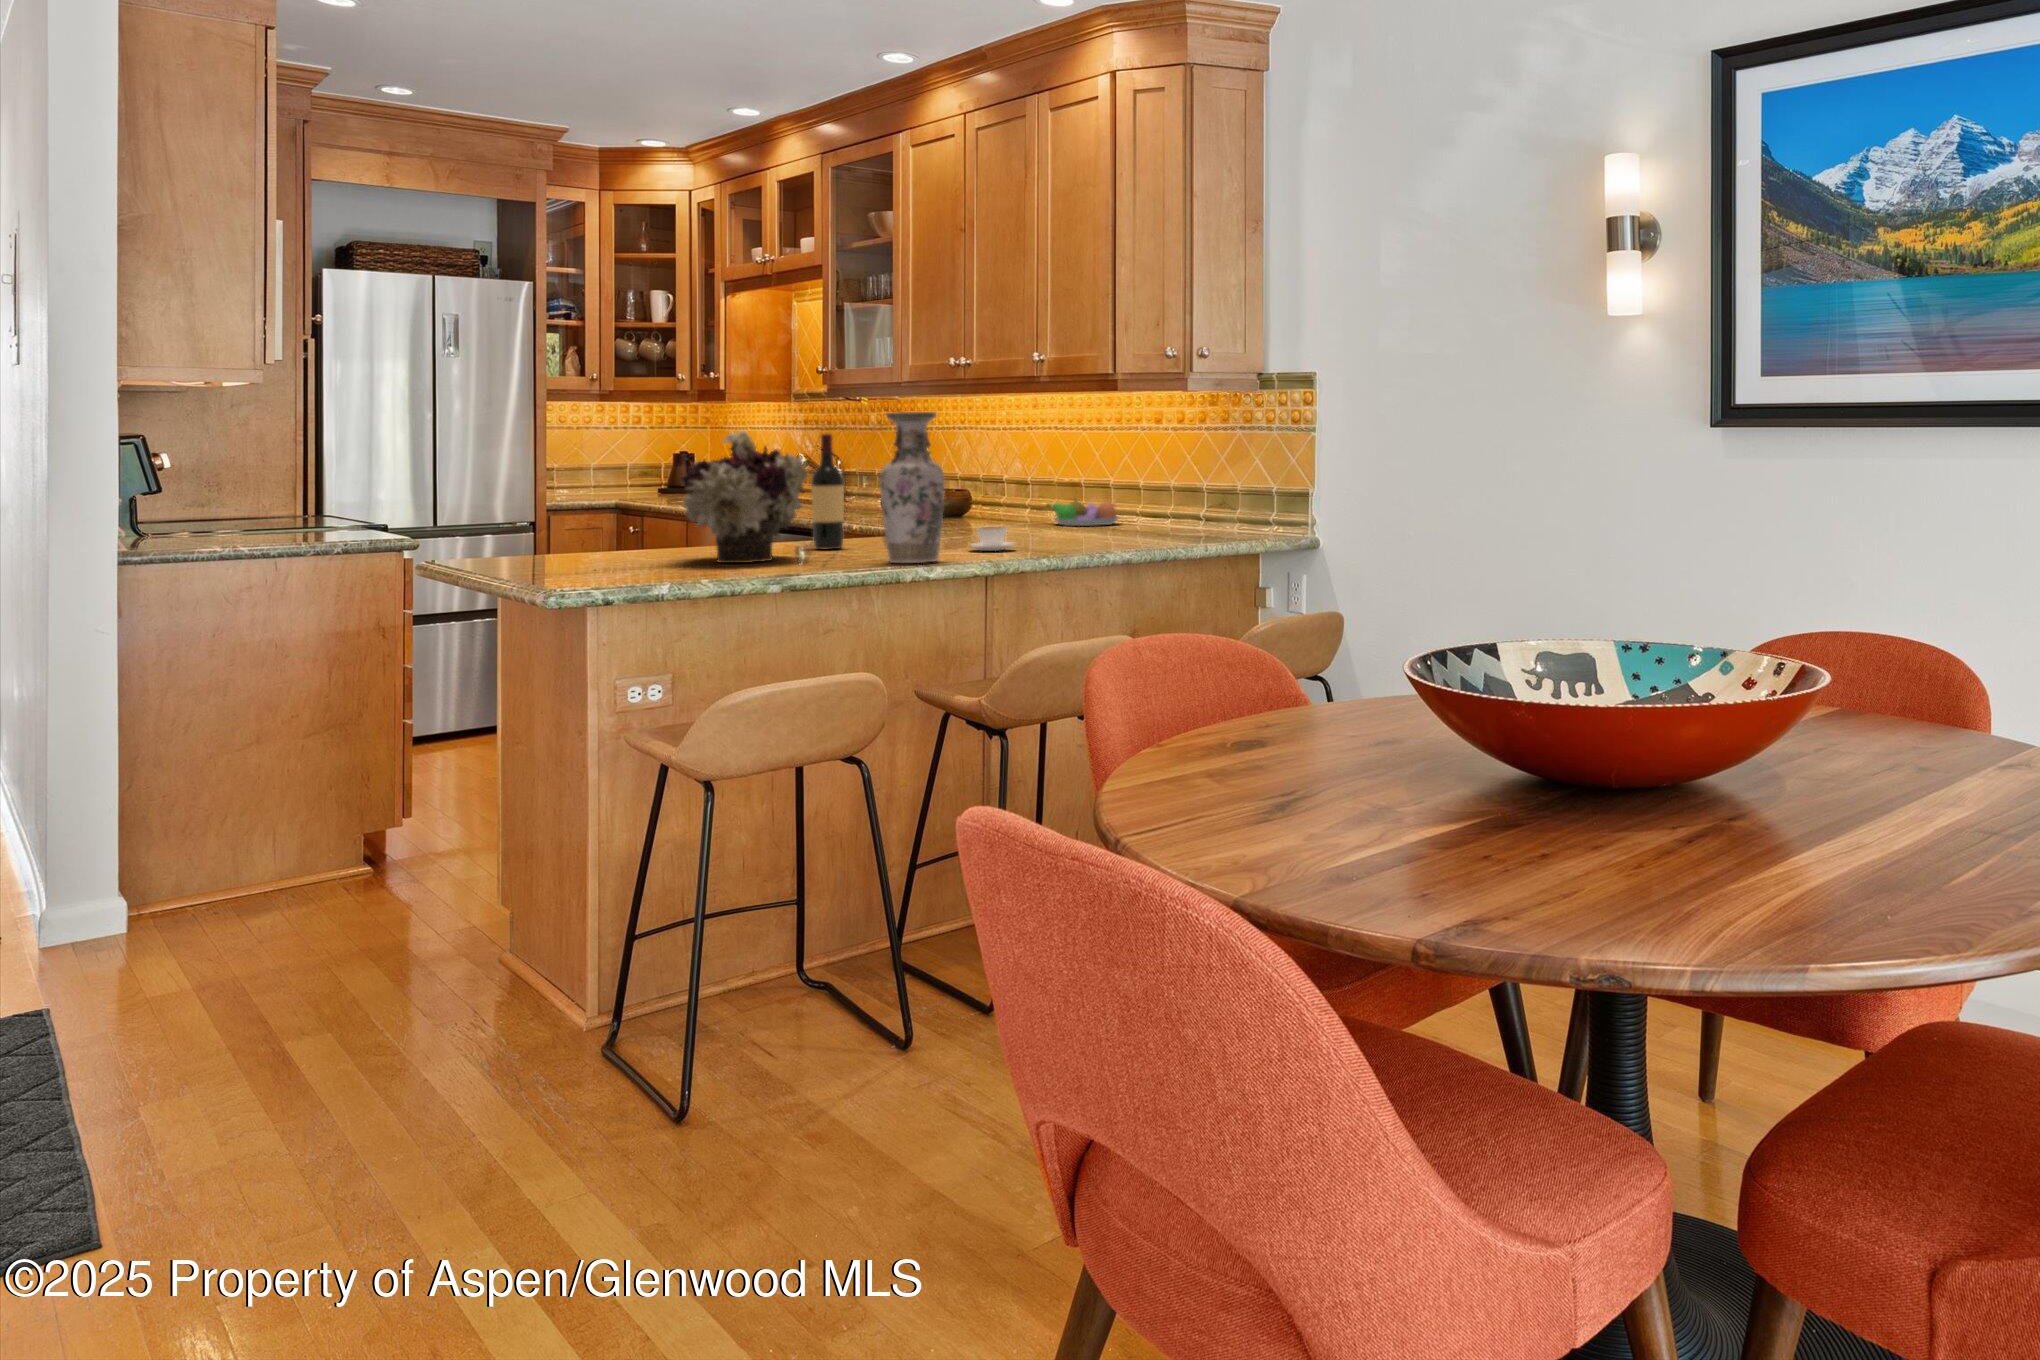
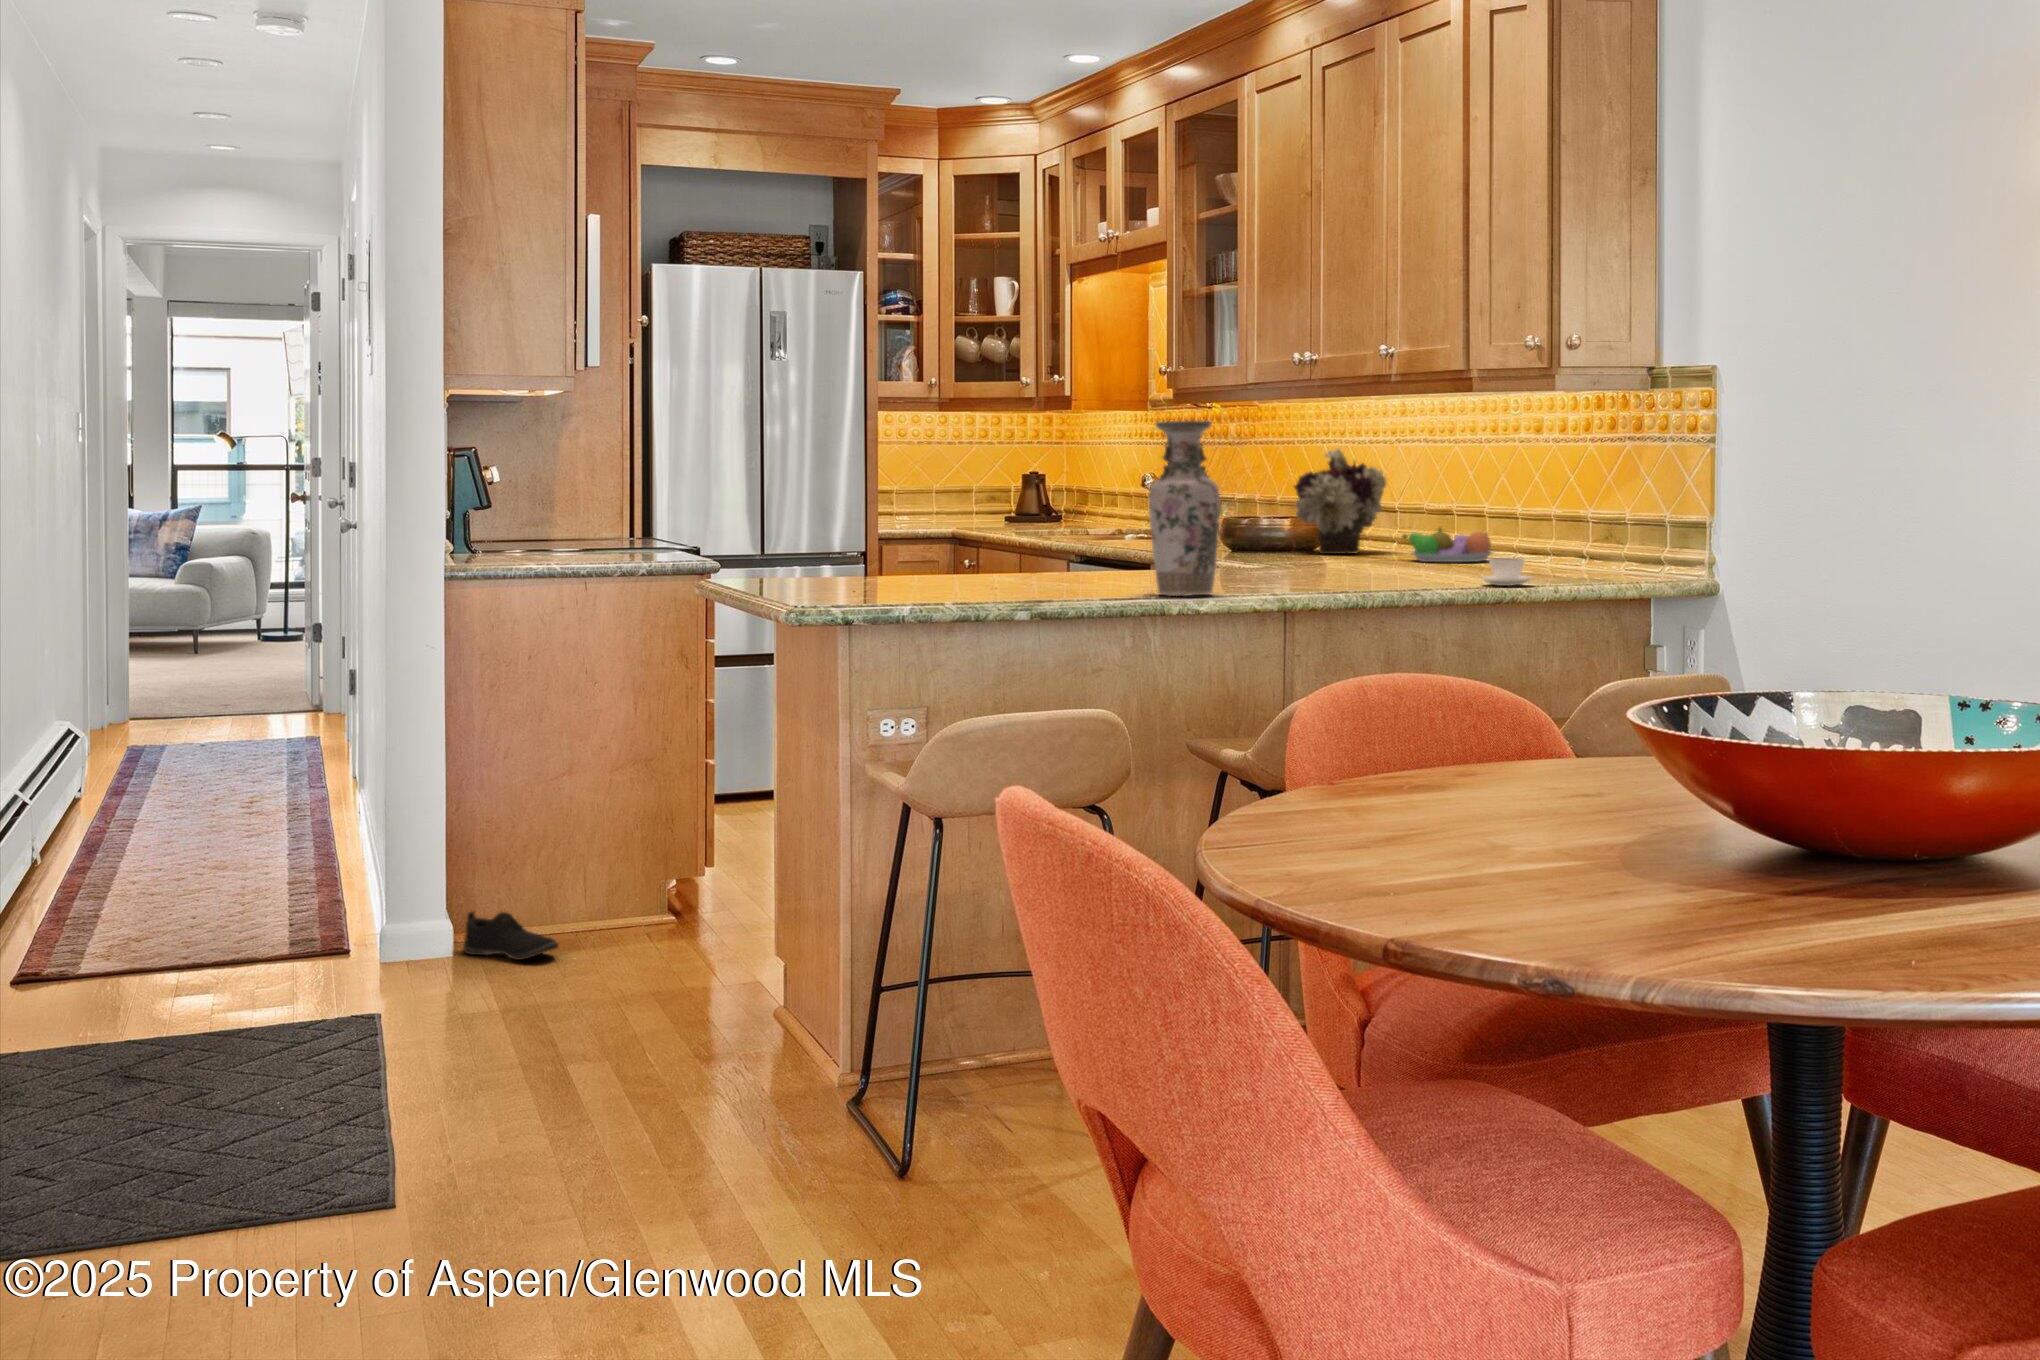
flower arrangement: present [680,430,807,563] -> present [1294,447,1386,554]
wine bottle: present [811,434,844,550] -> none [1095,446,1131,581]
cup: present [970,527,1014,551] -> present [1481,558,1533,586]
shoe: none [130,886,246,933] -> present [463,912,558,960]

